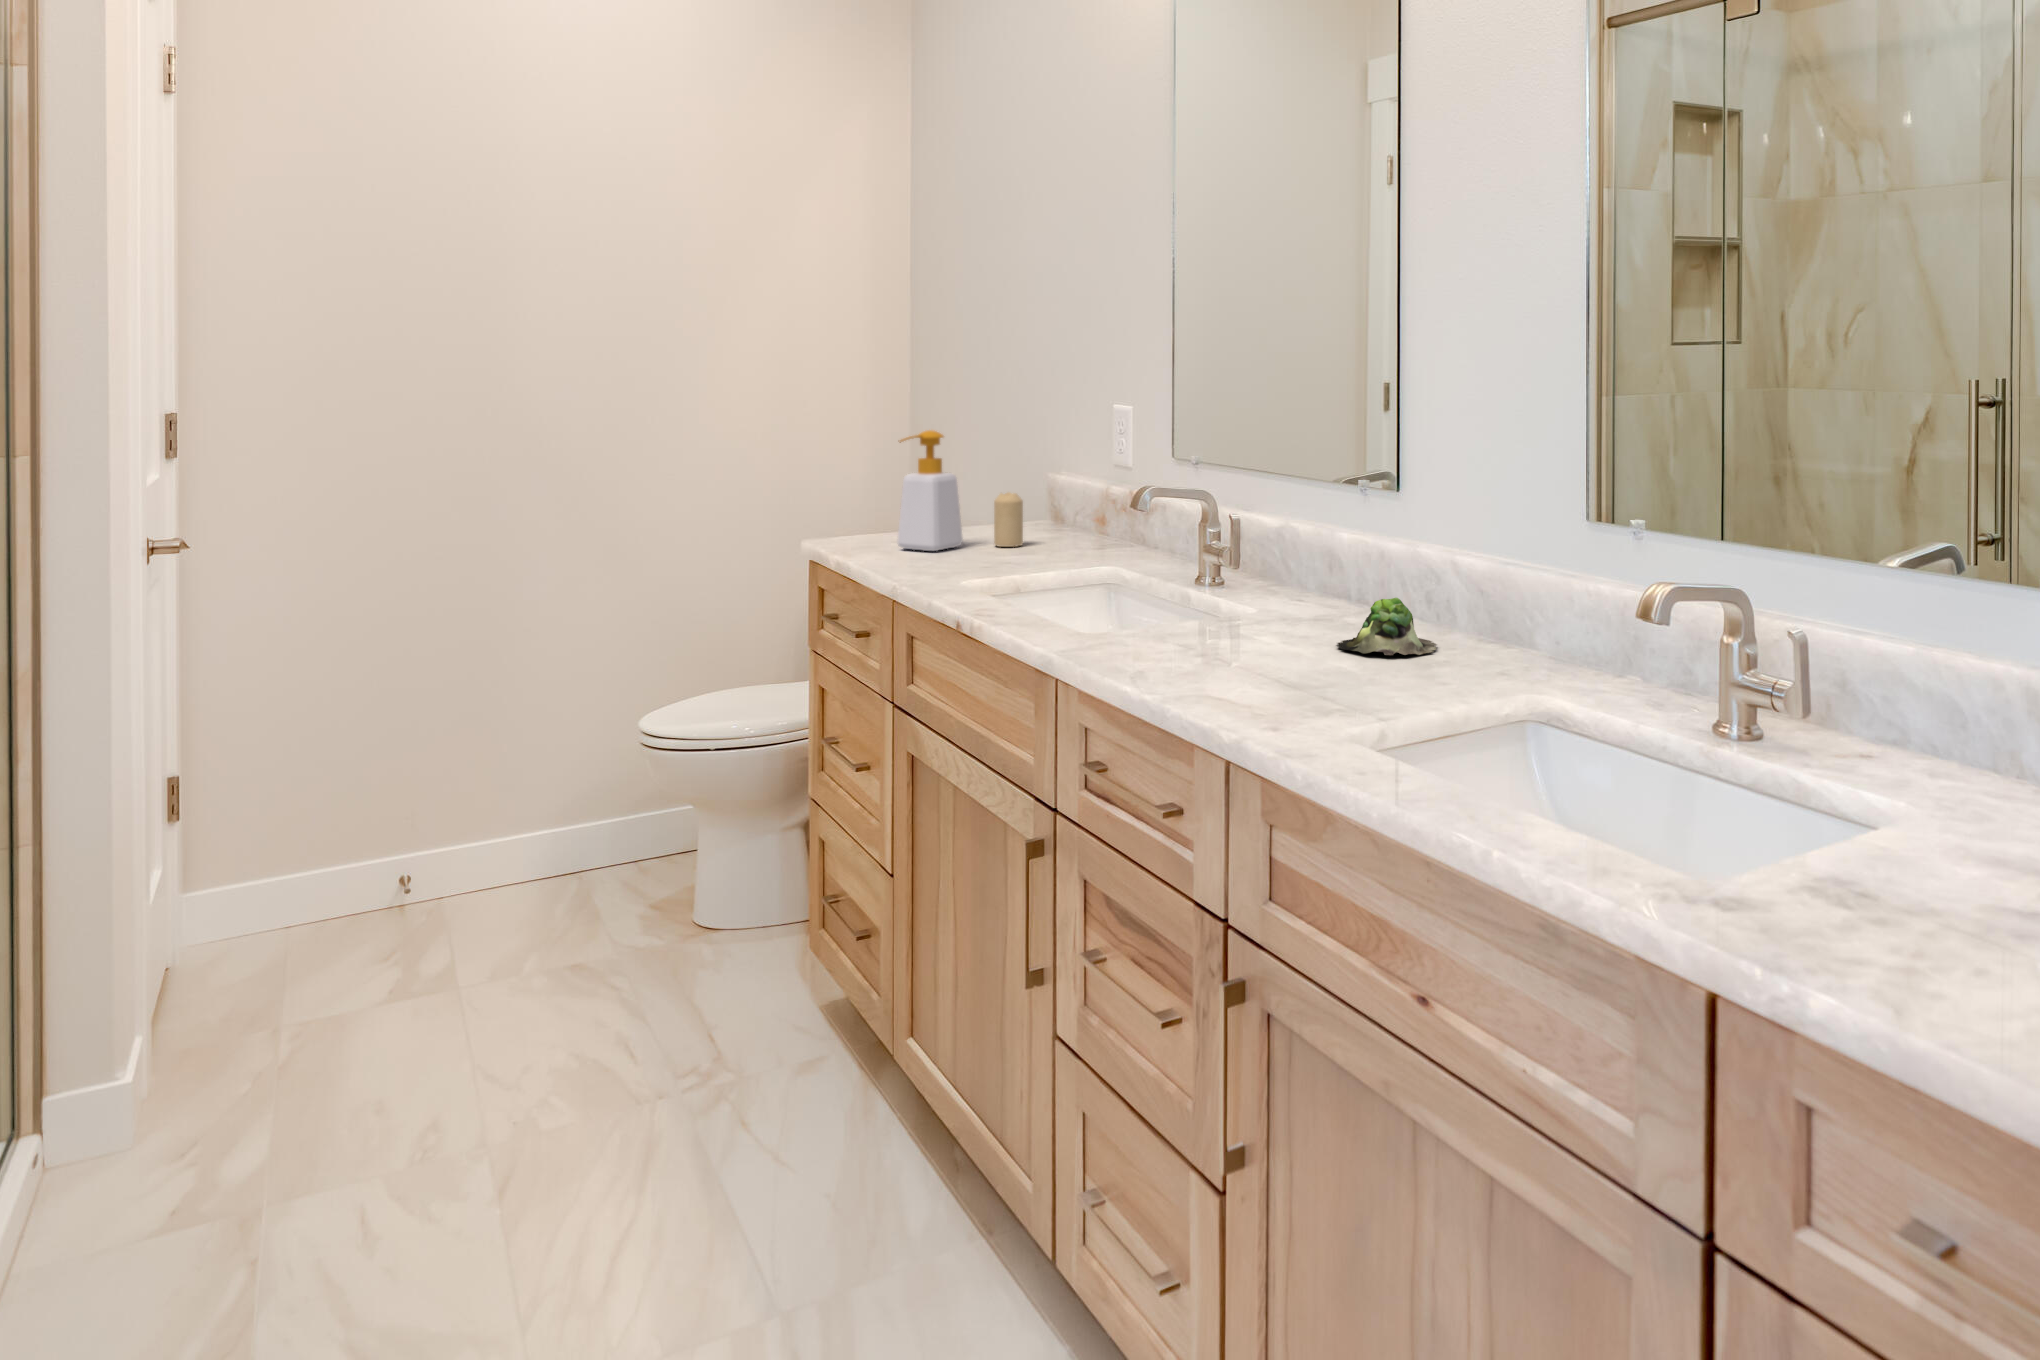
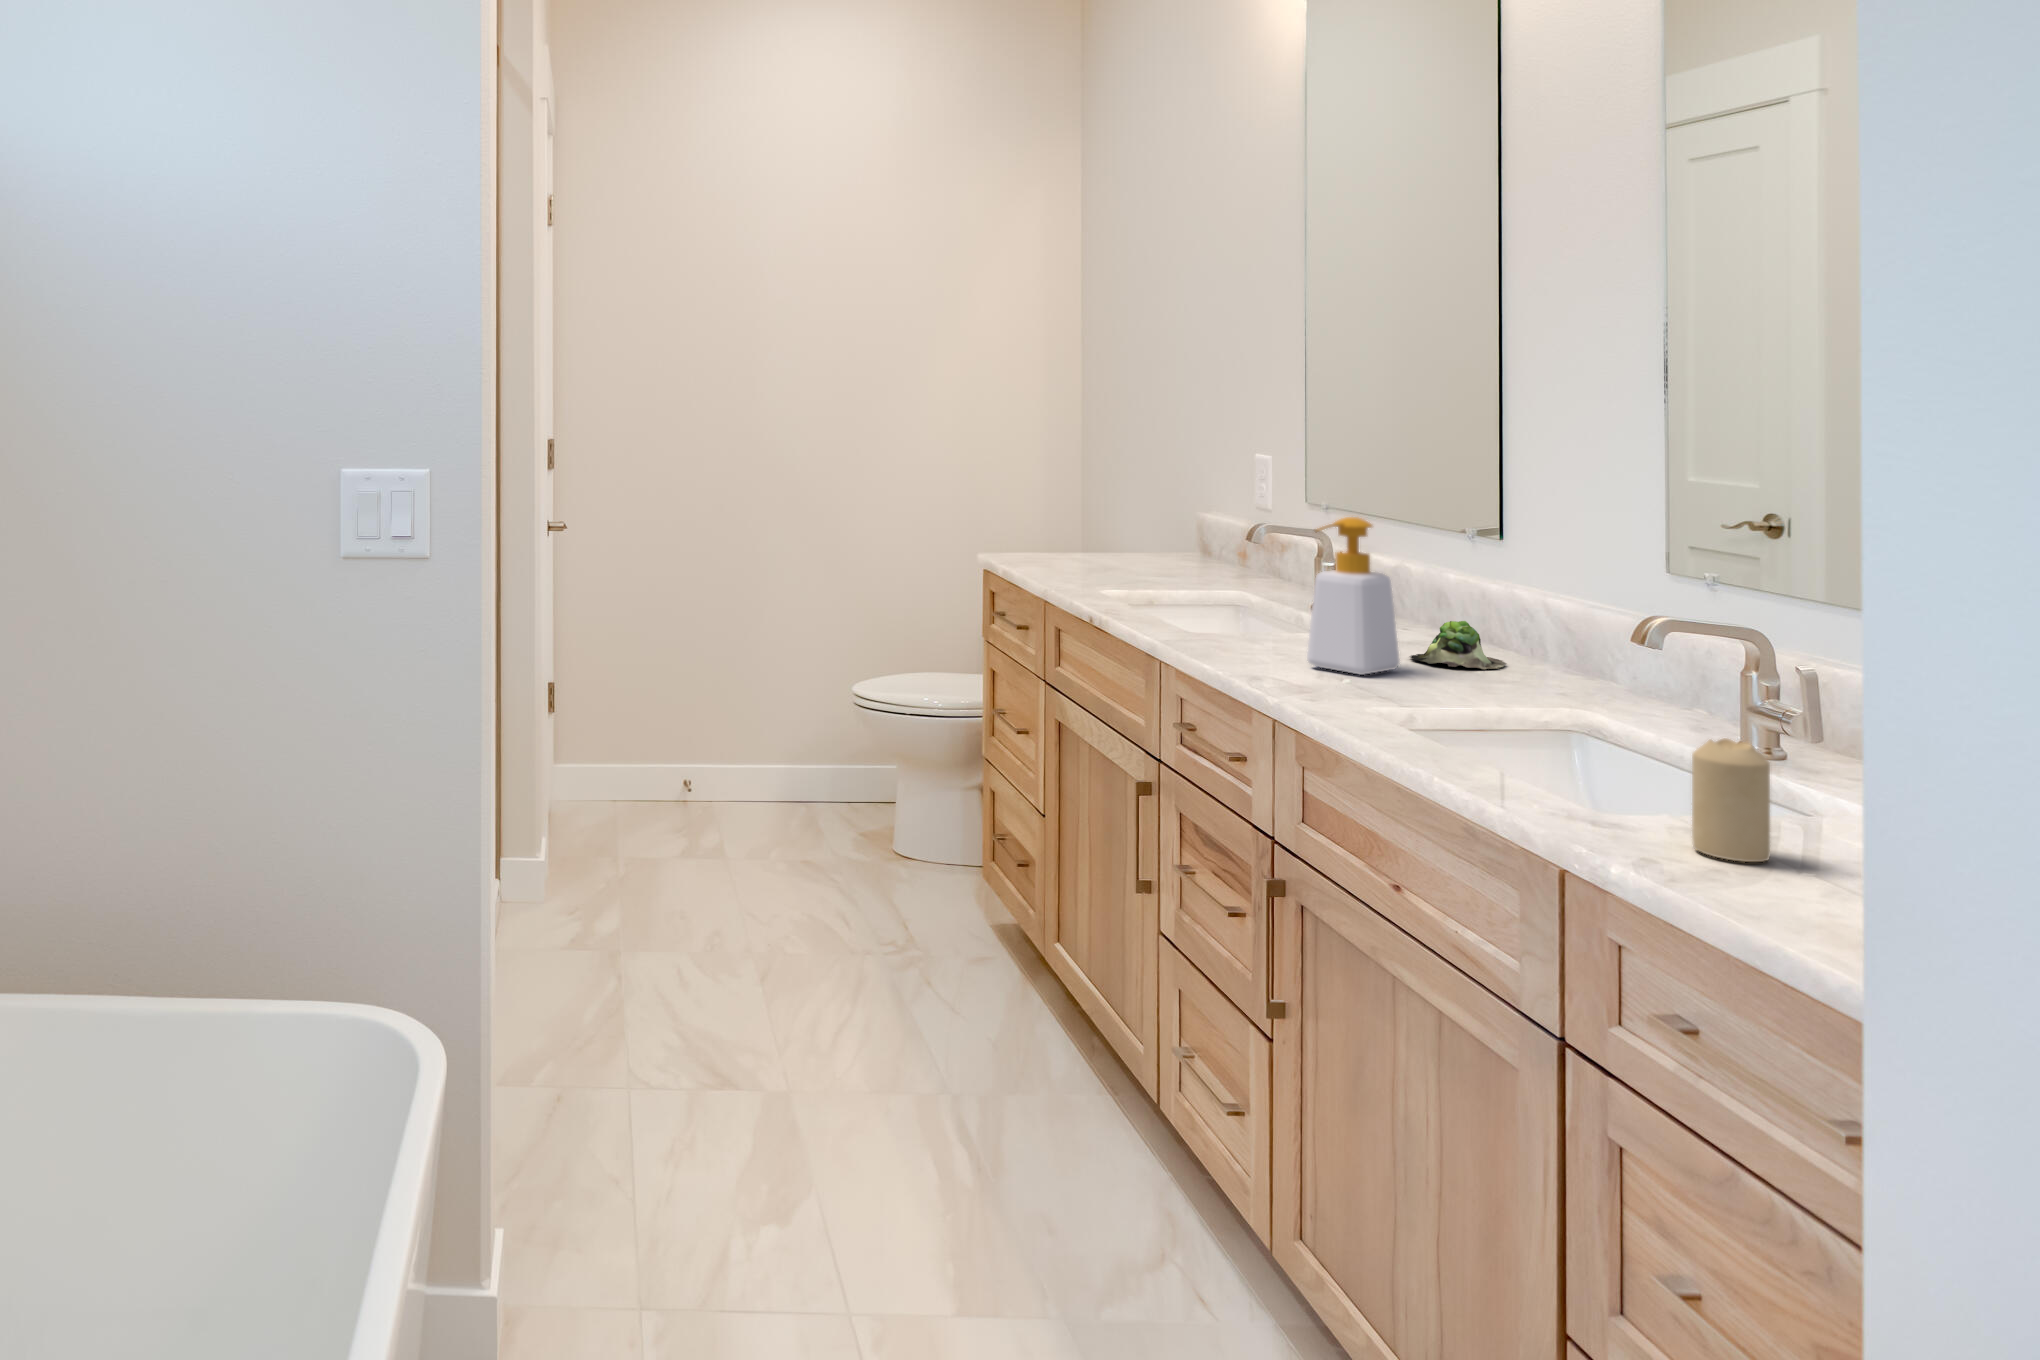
soap bottle: present [897,430,963,551] -> present [1307,517,1400,675]
candle: present [994,492,1023,547] -> present [1692,738,1770,862]

